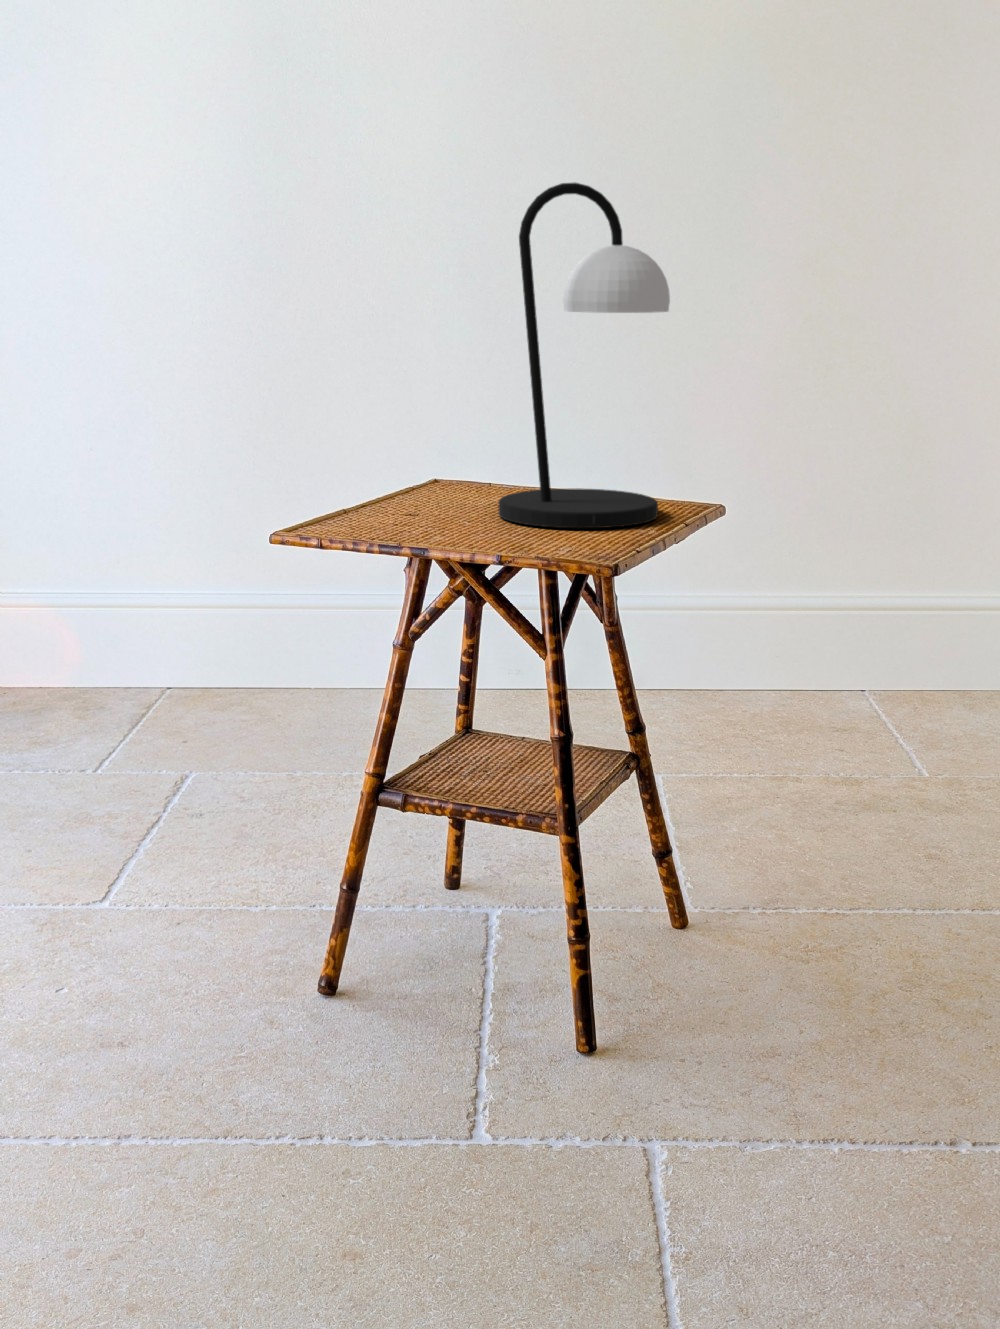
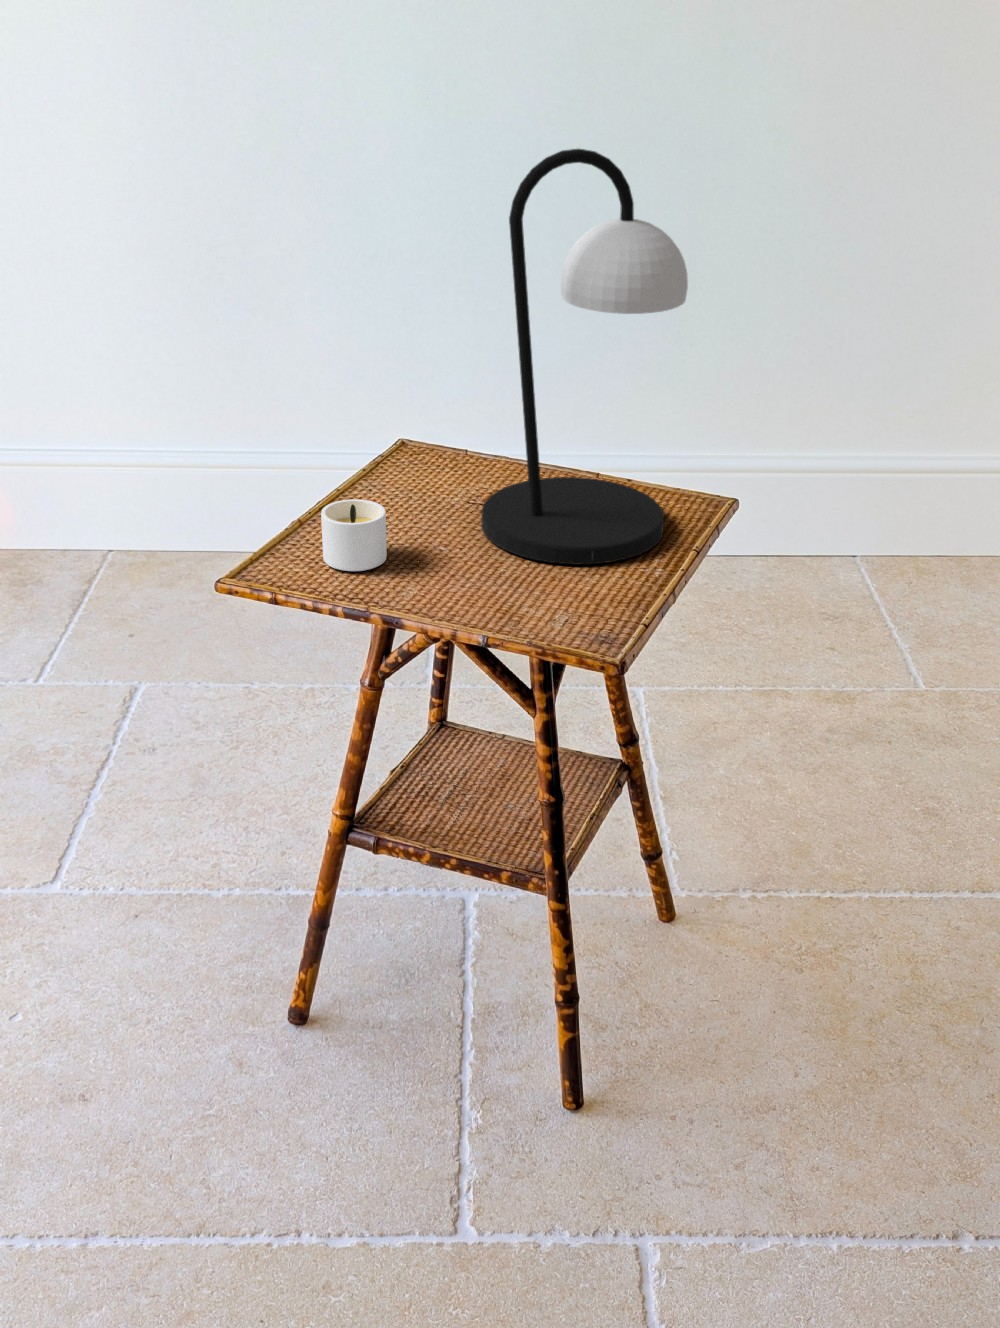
candle: none [359,475,442,530] -> present [321,499,387,571]

